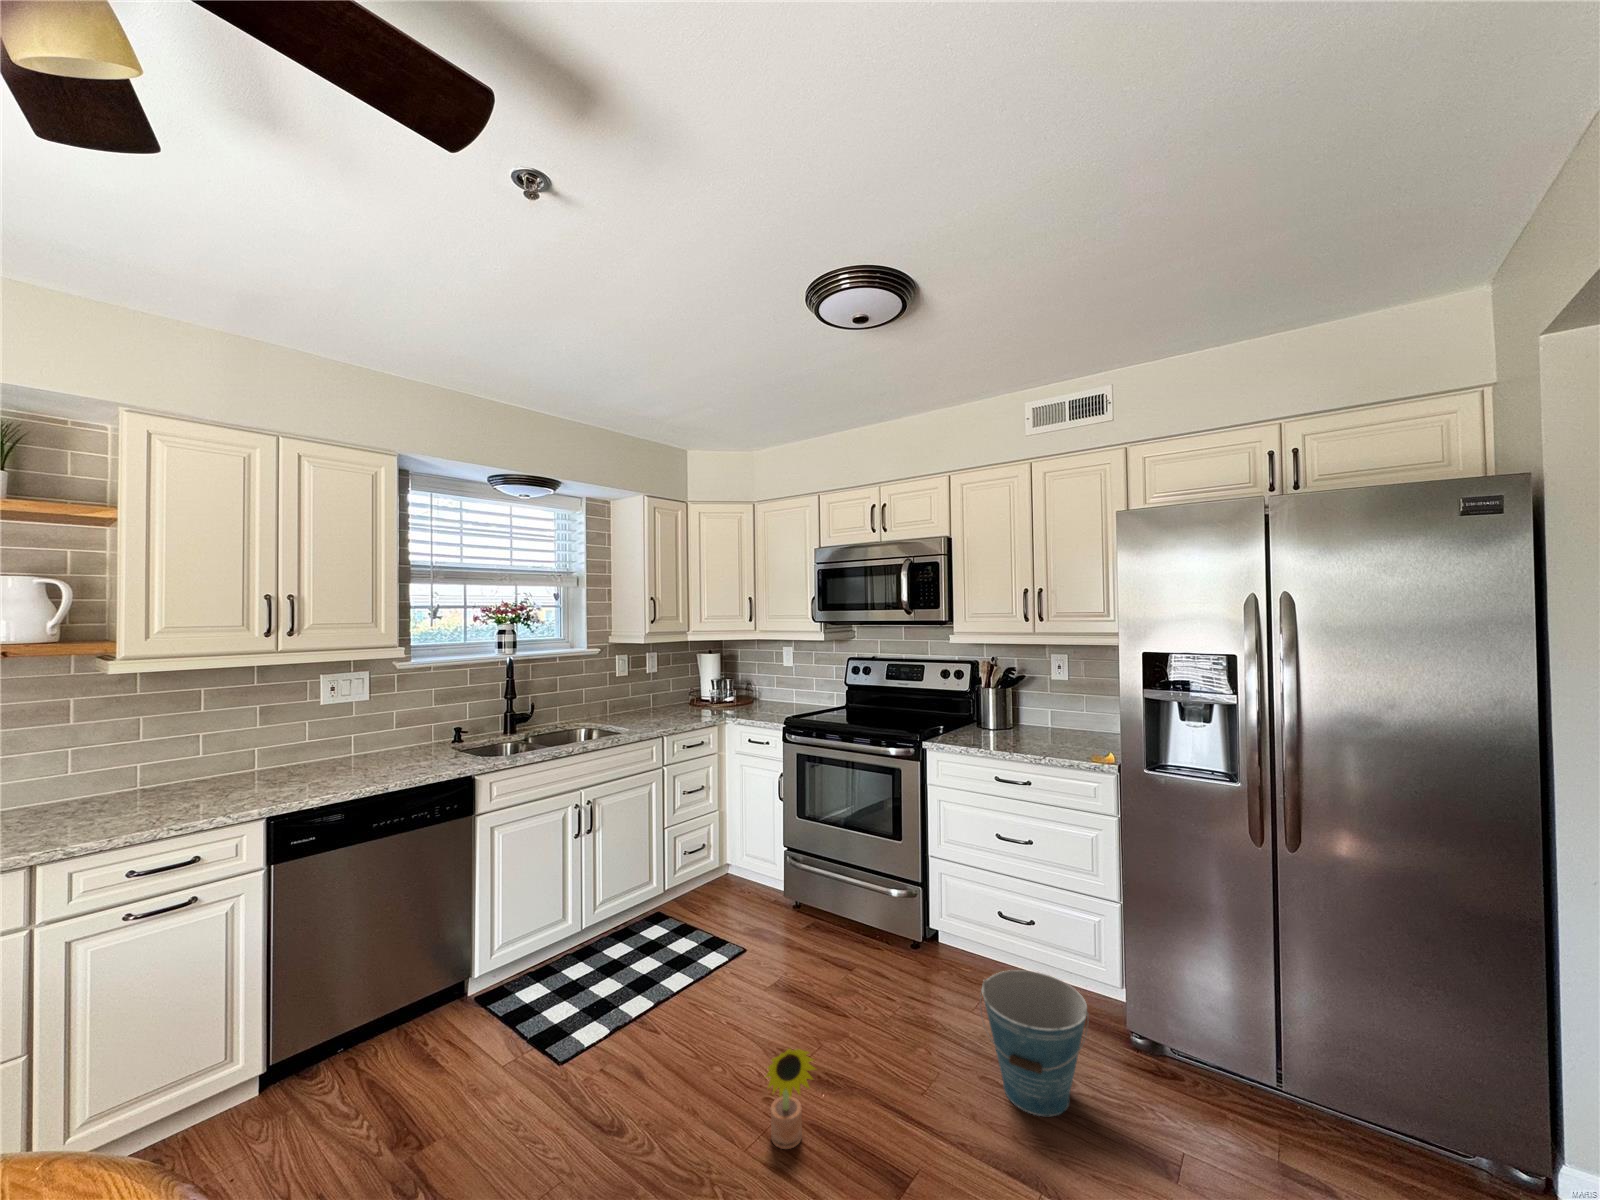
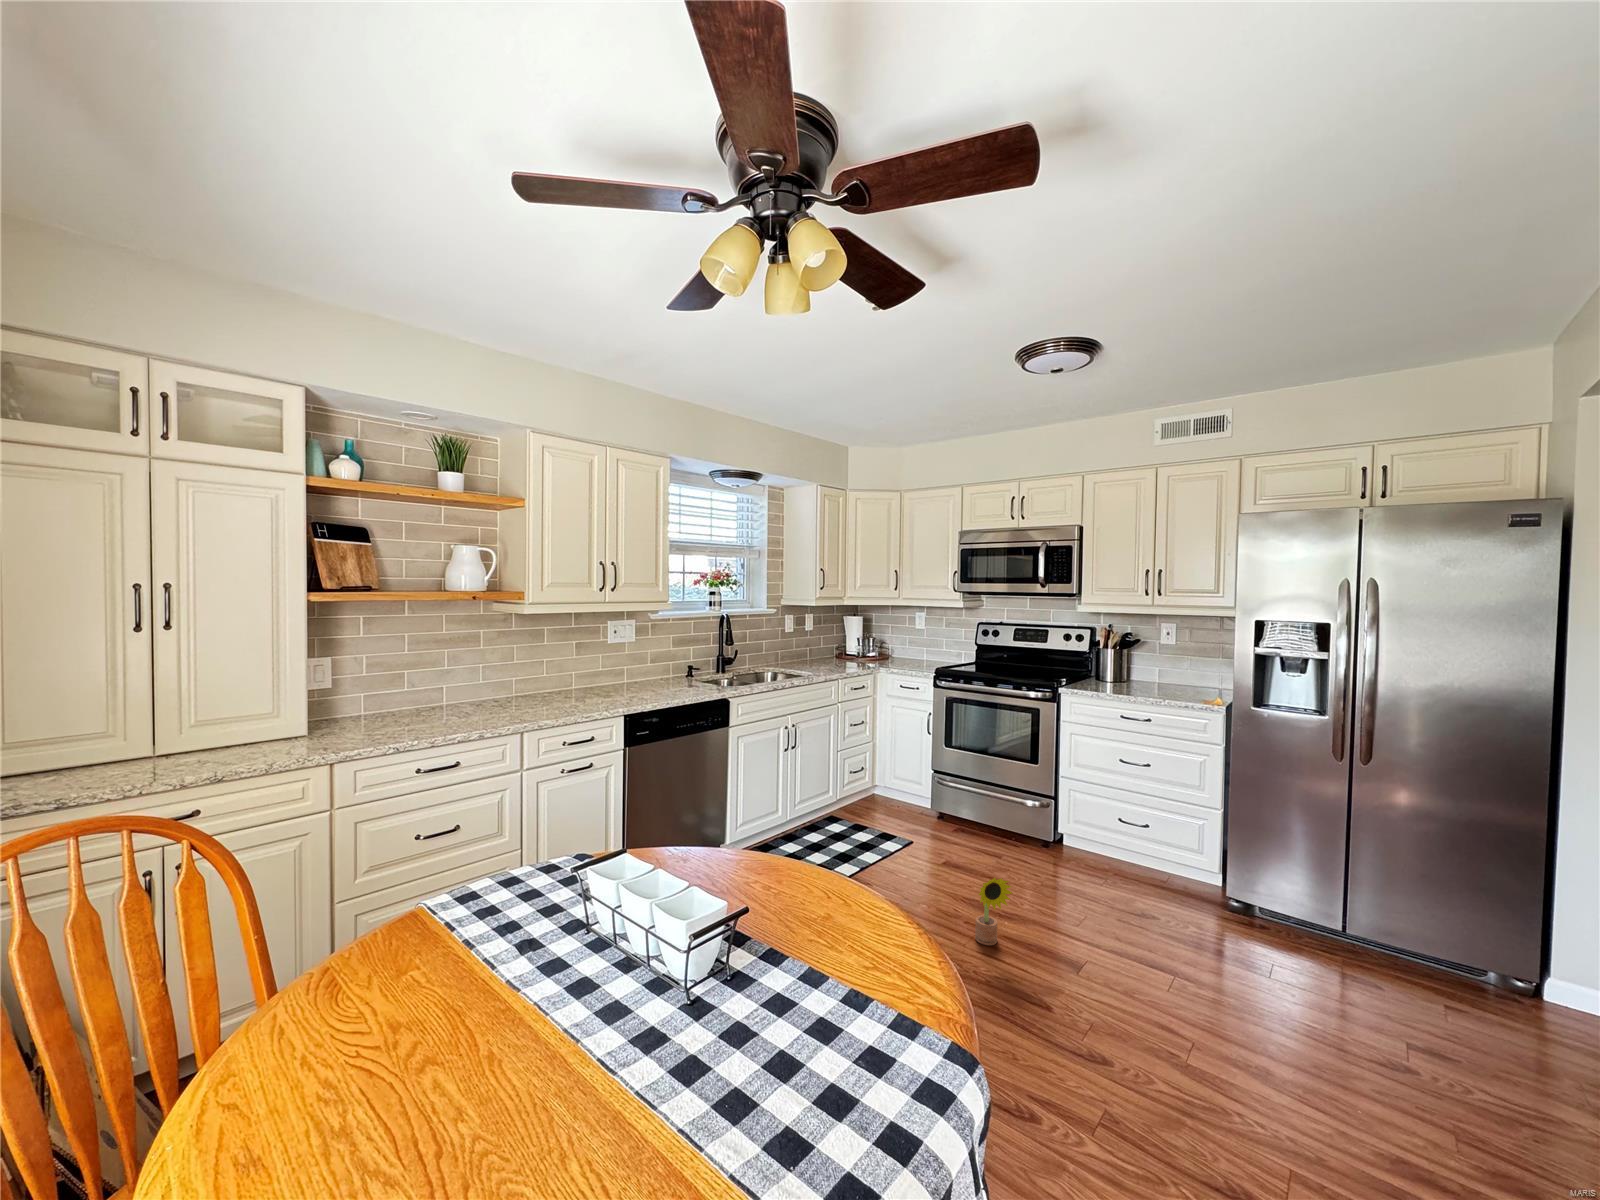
bucket: present [981,970,1089,1116] -> none [1119,849,1202,940]

